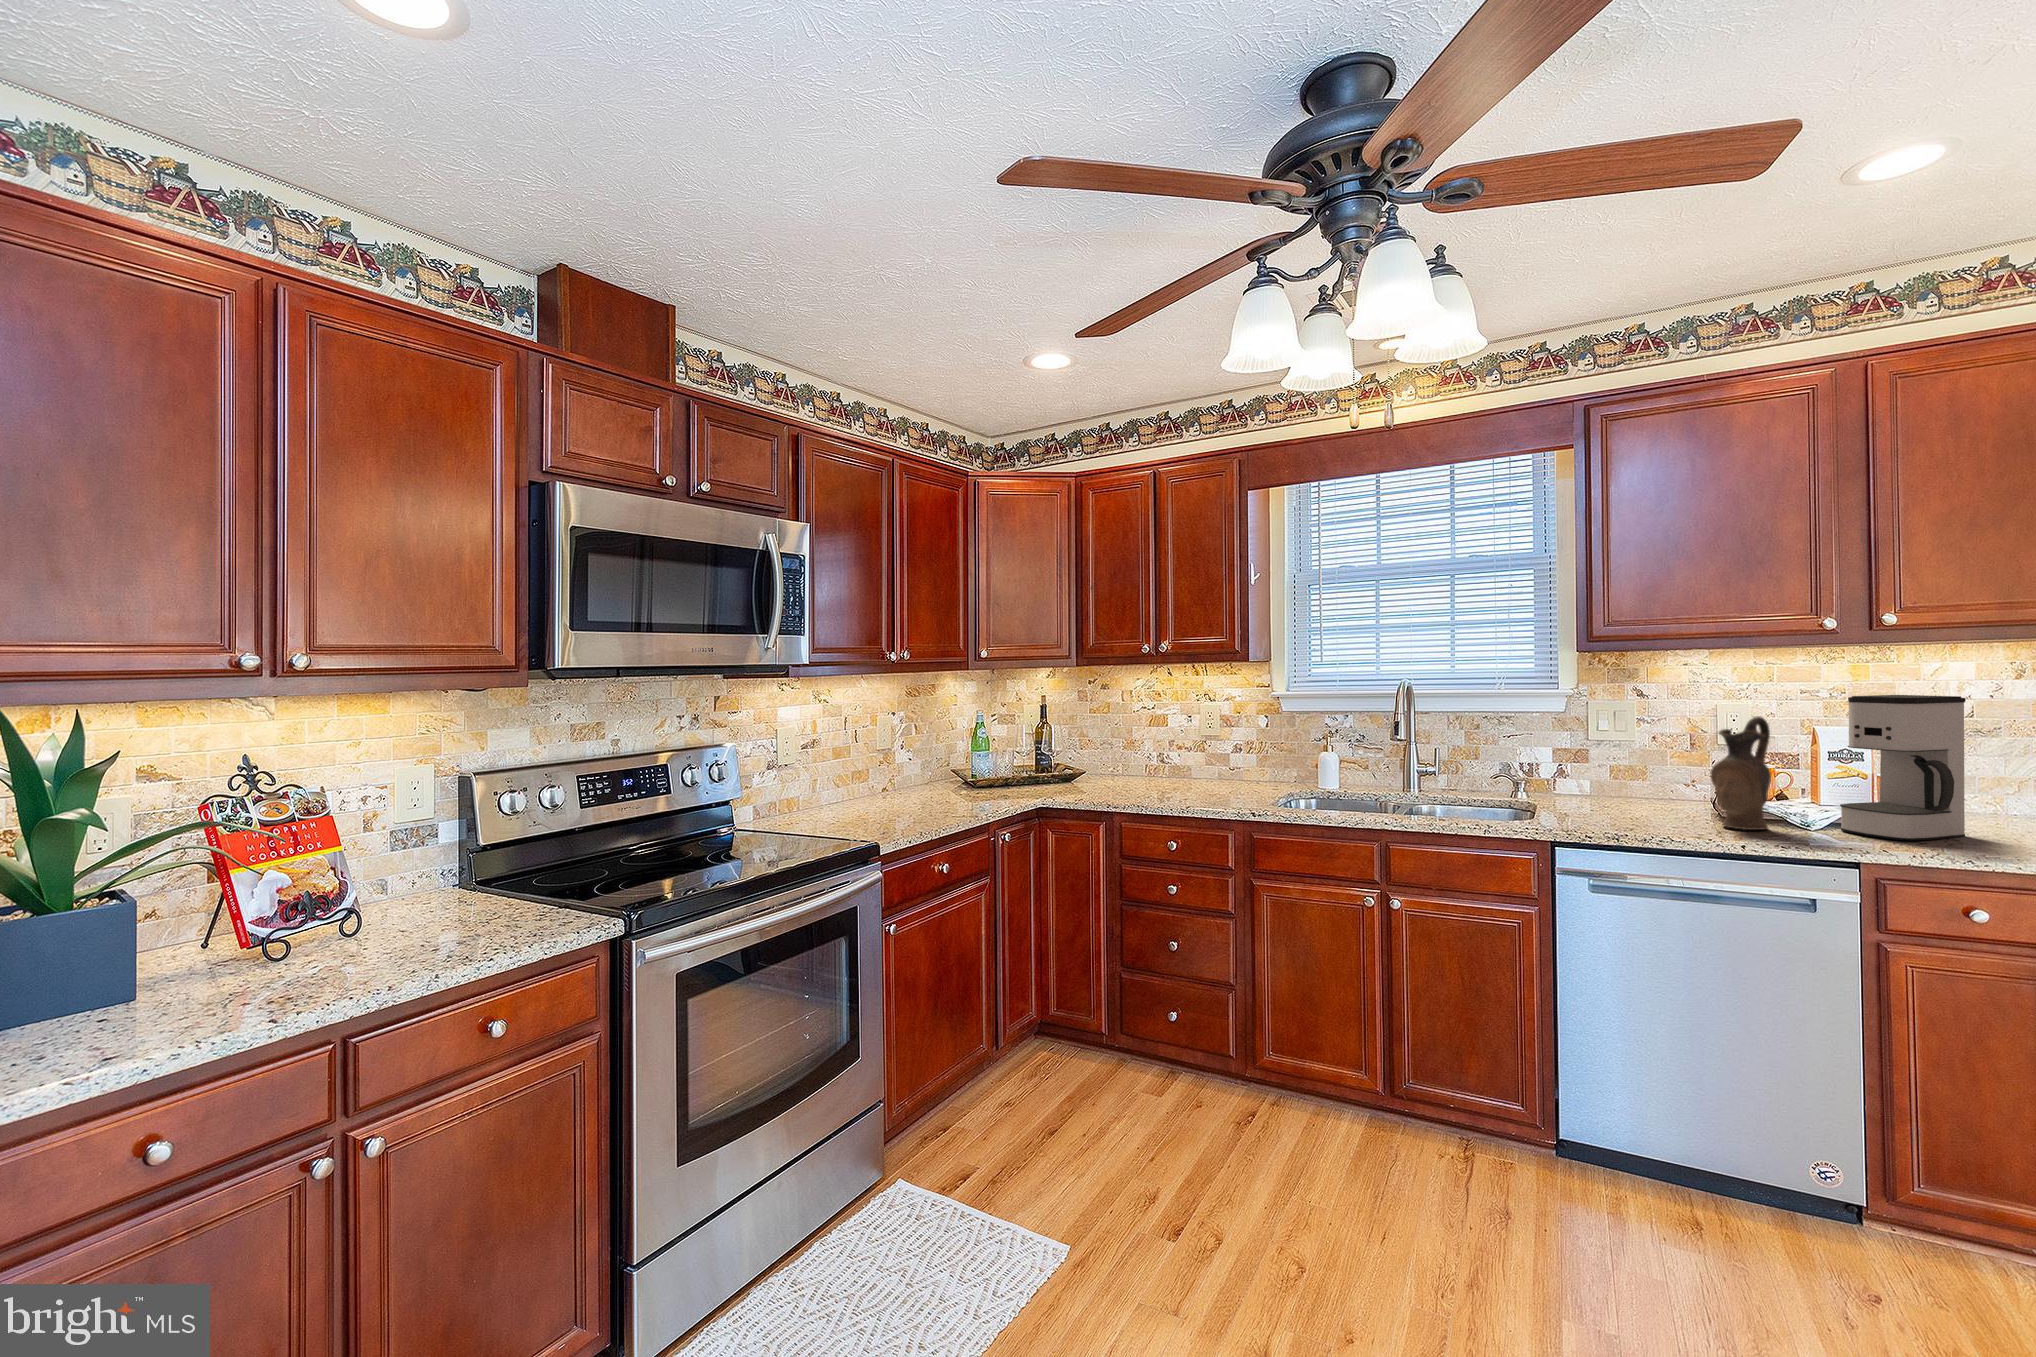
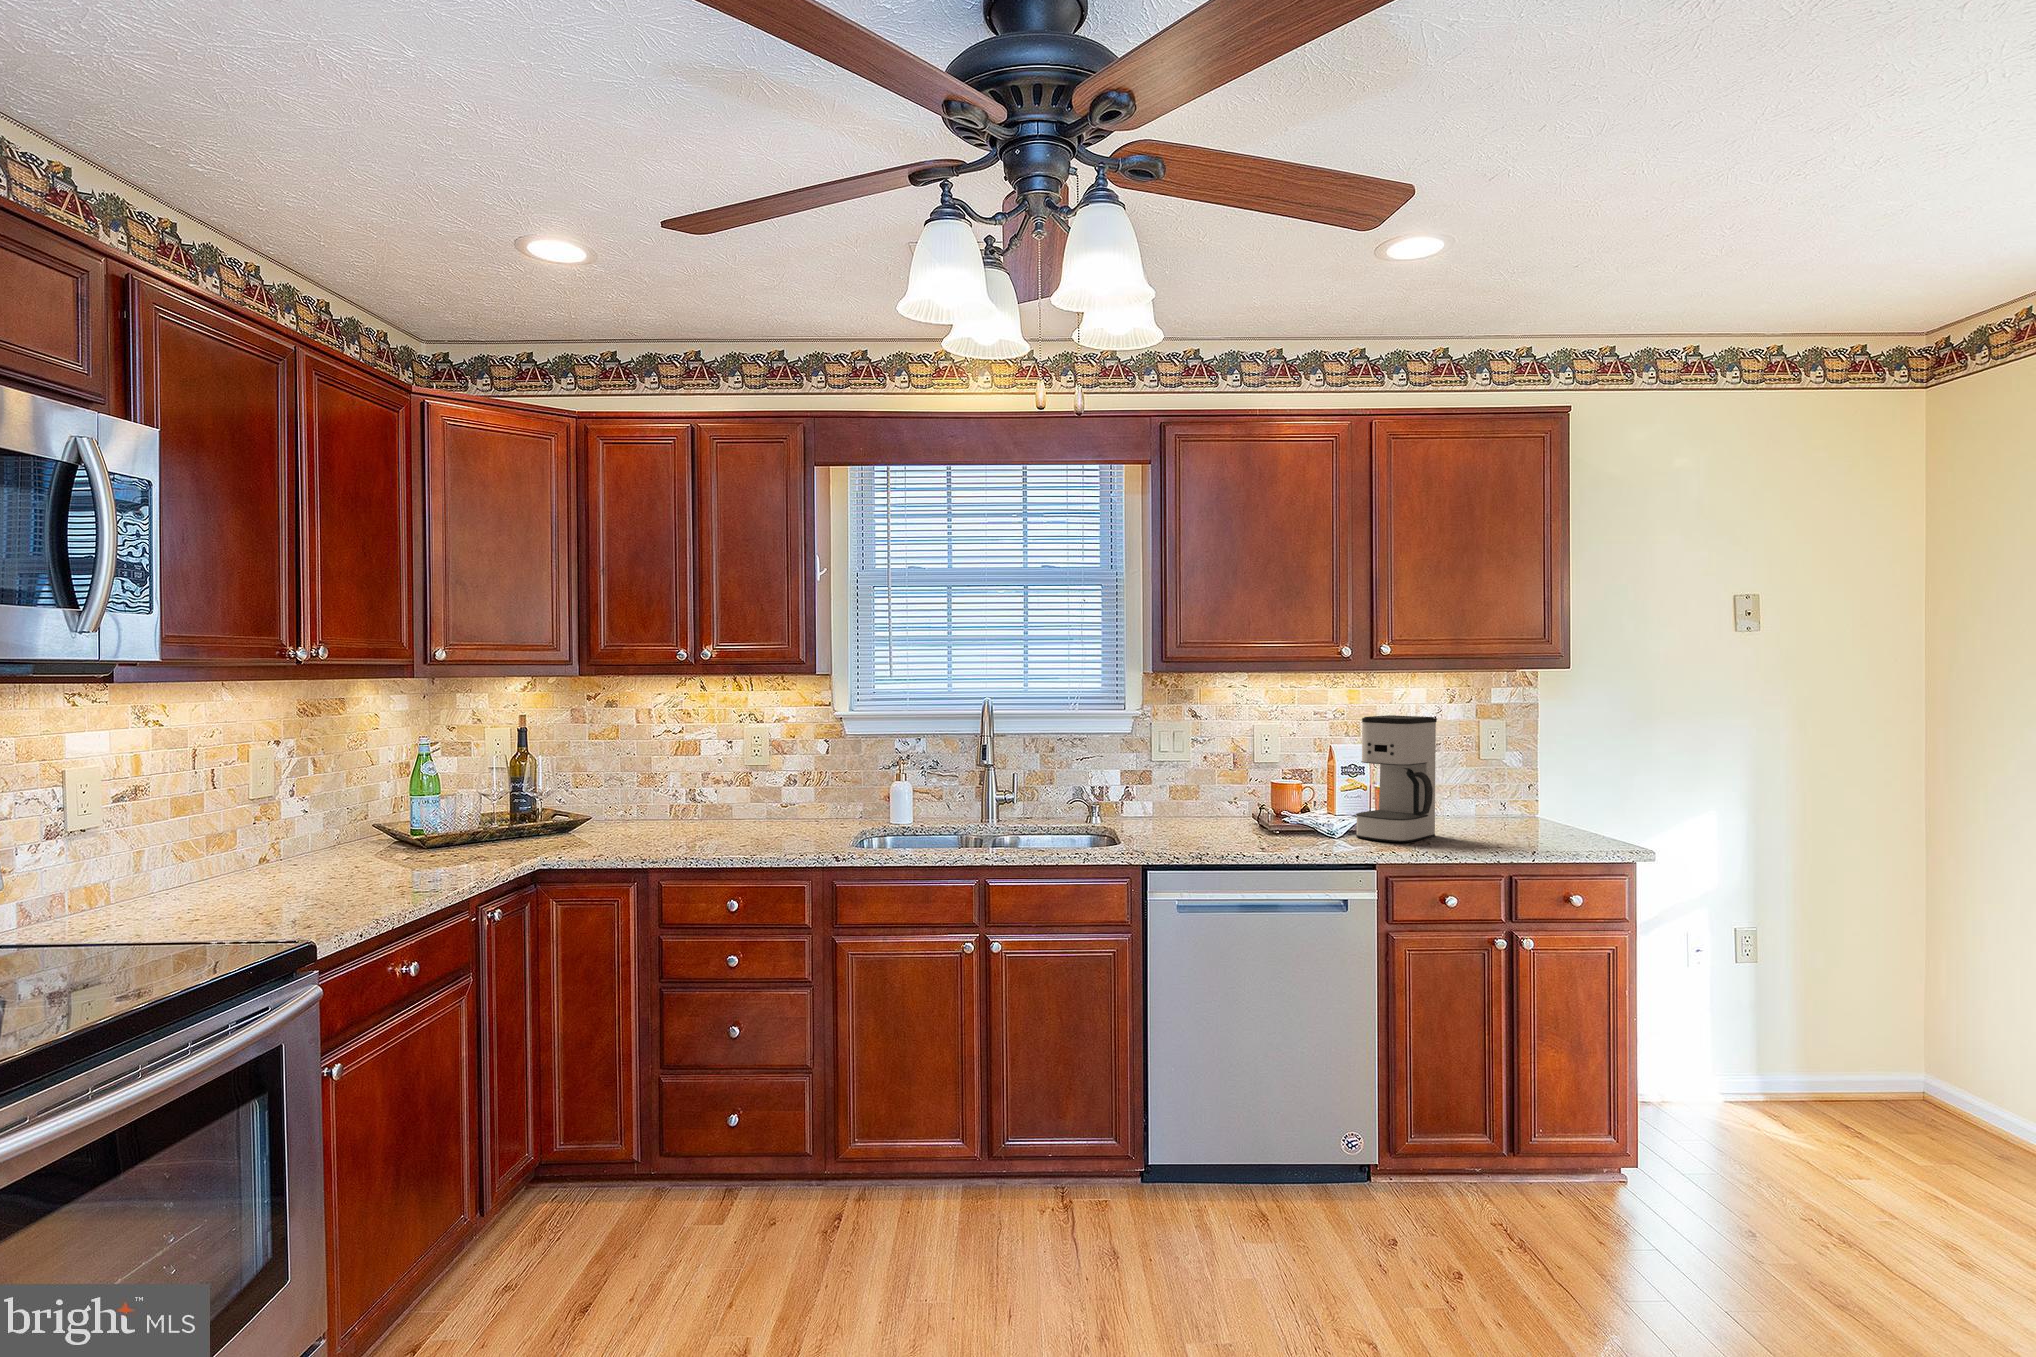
ceramic pitcher: present [1711,716,1771,830] -> none [1265,736,1308,842]

